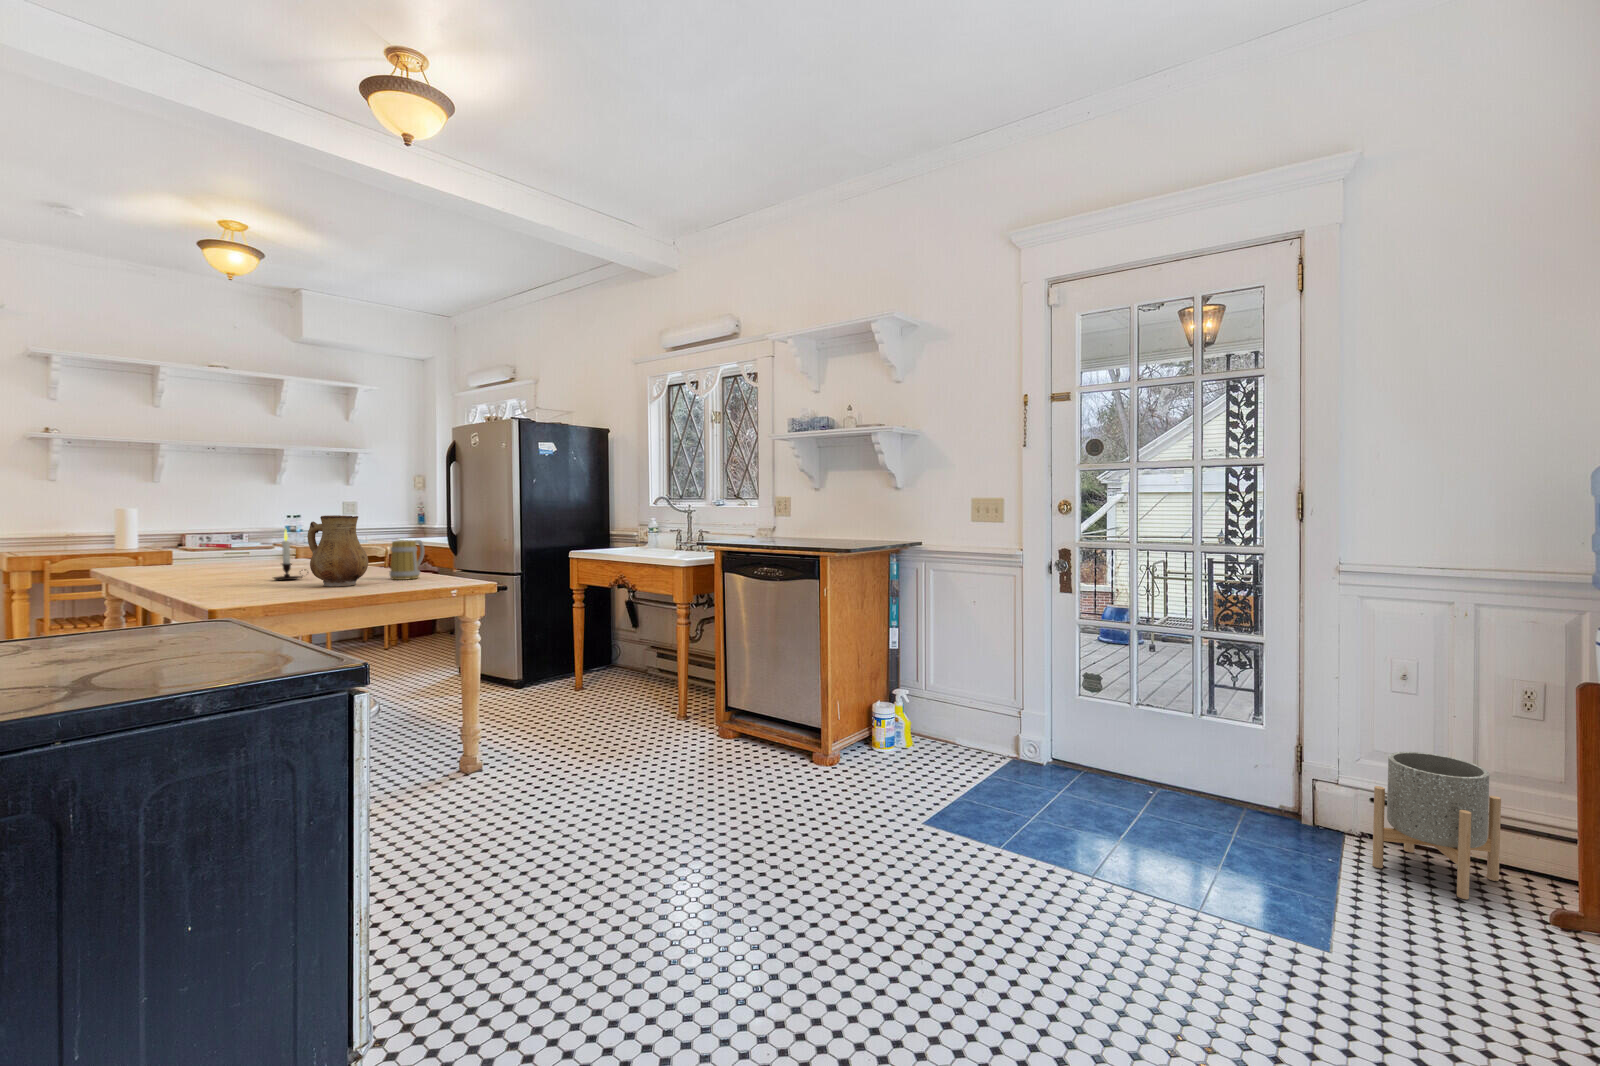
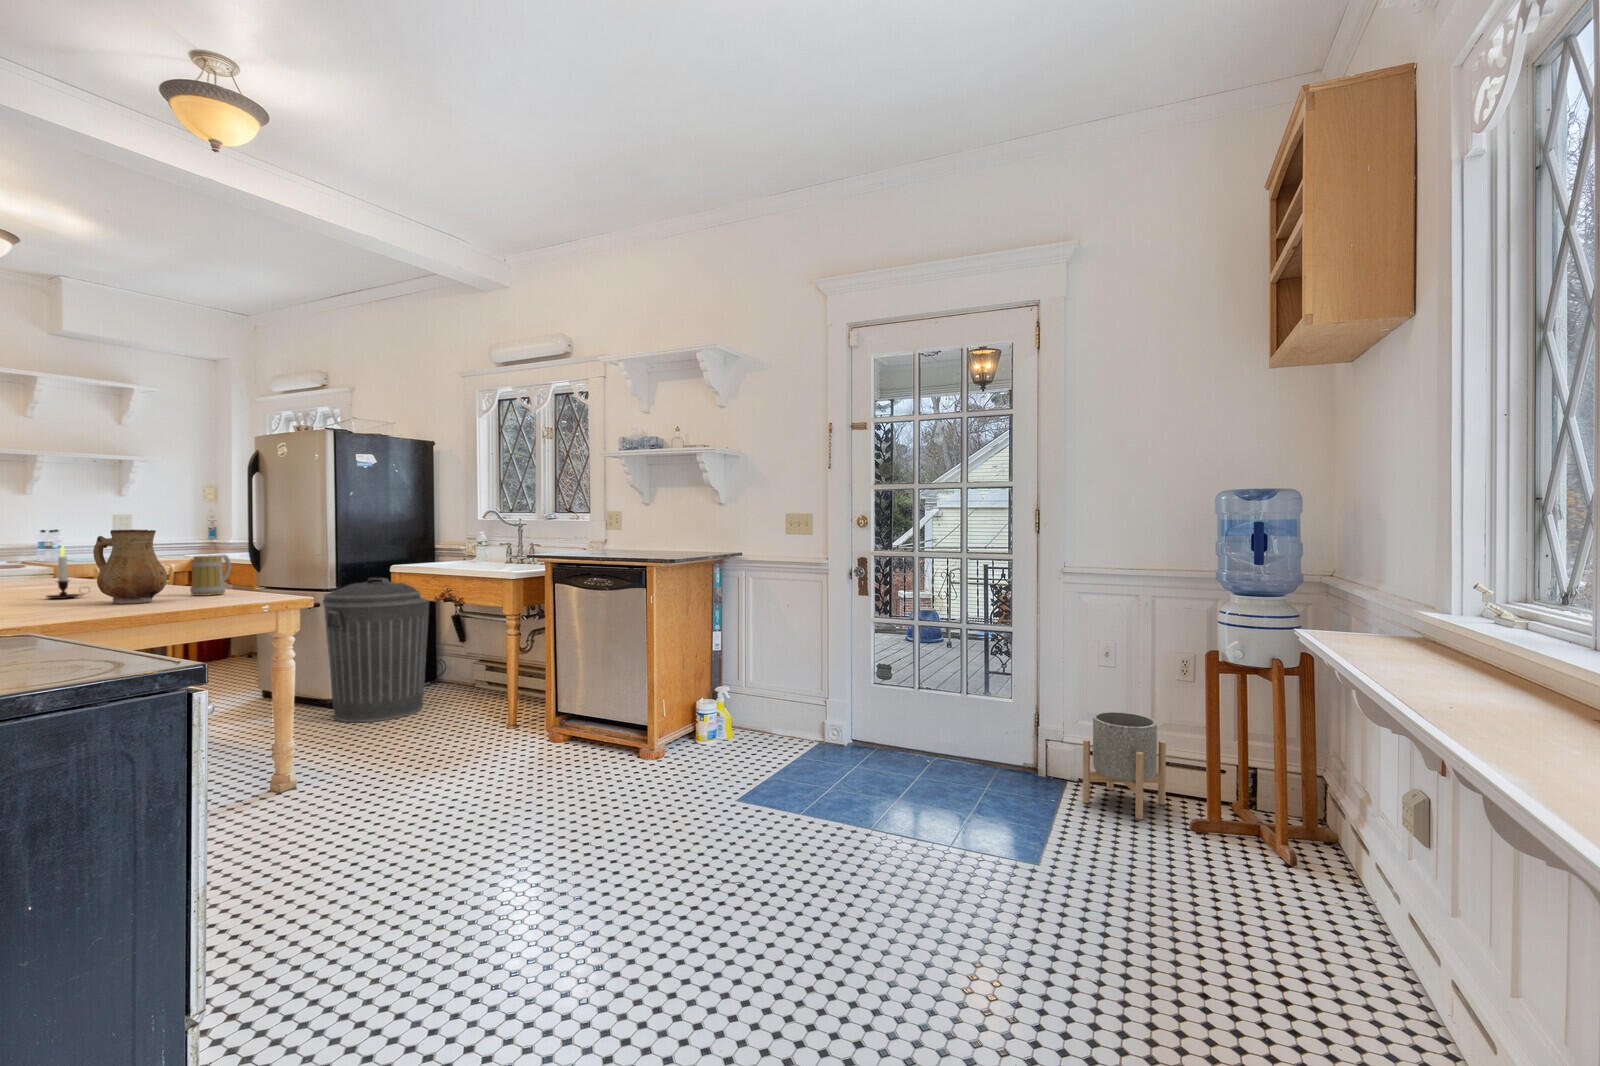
trash can: none [508,563,605,705] -> present [323,578,429,722]

